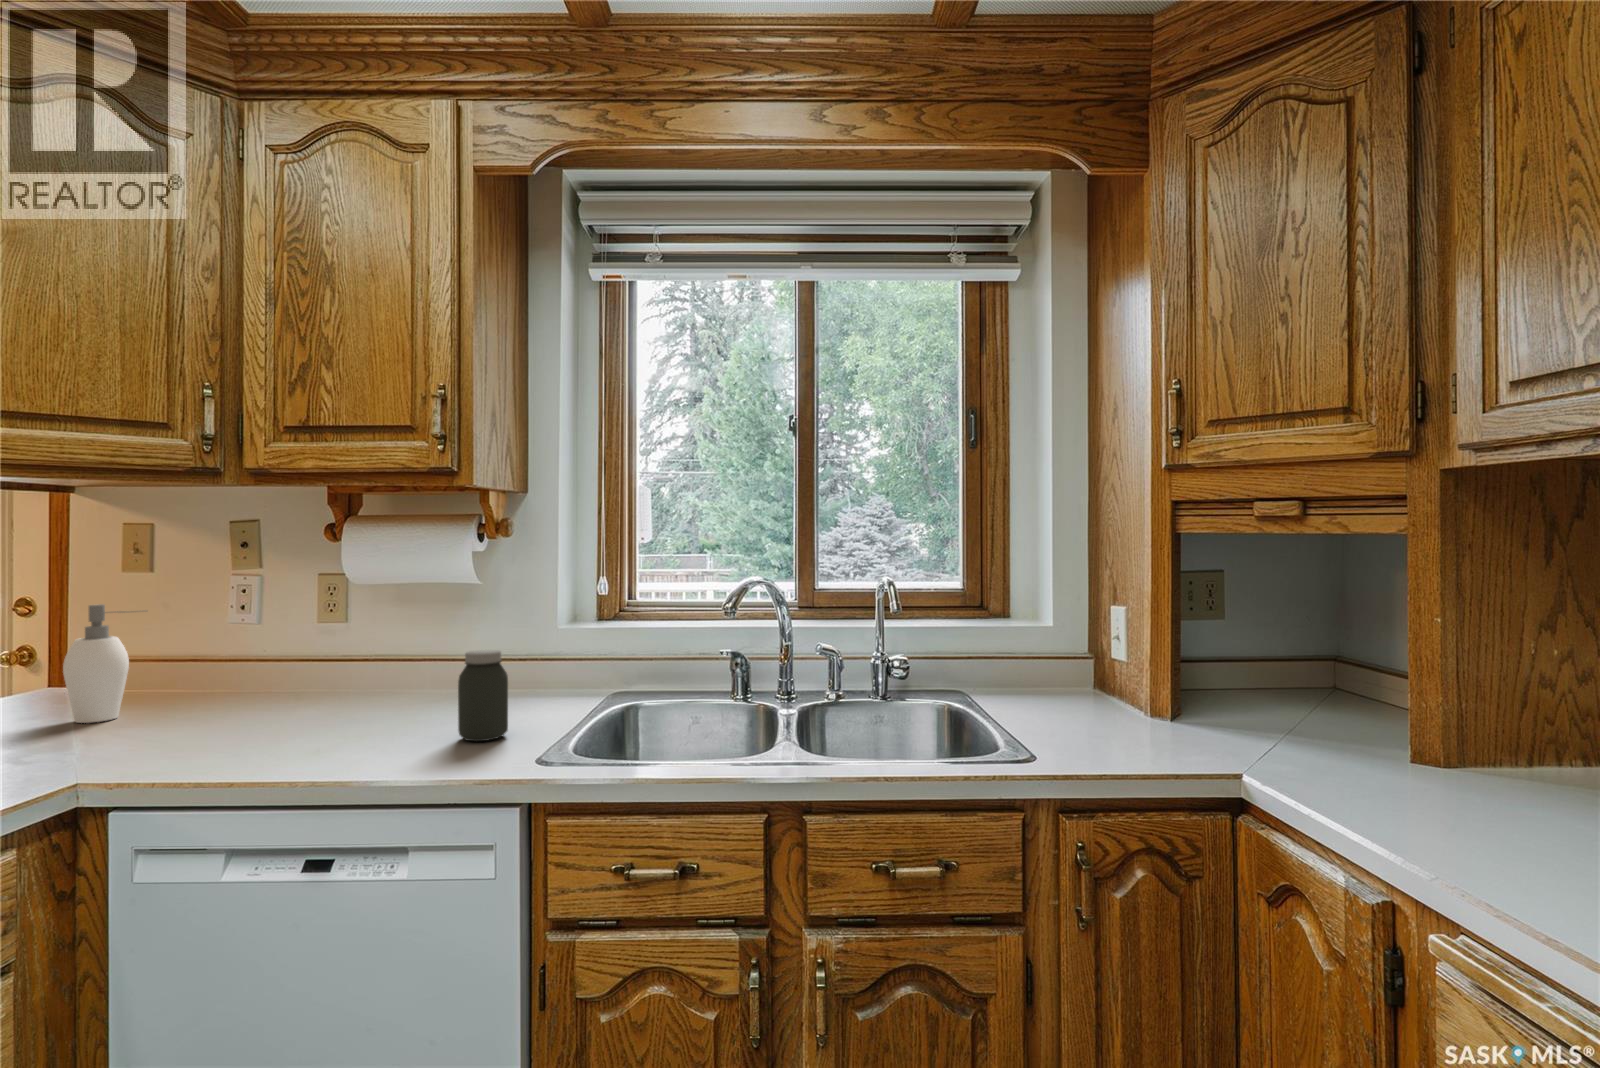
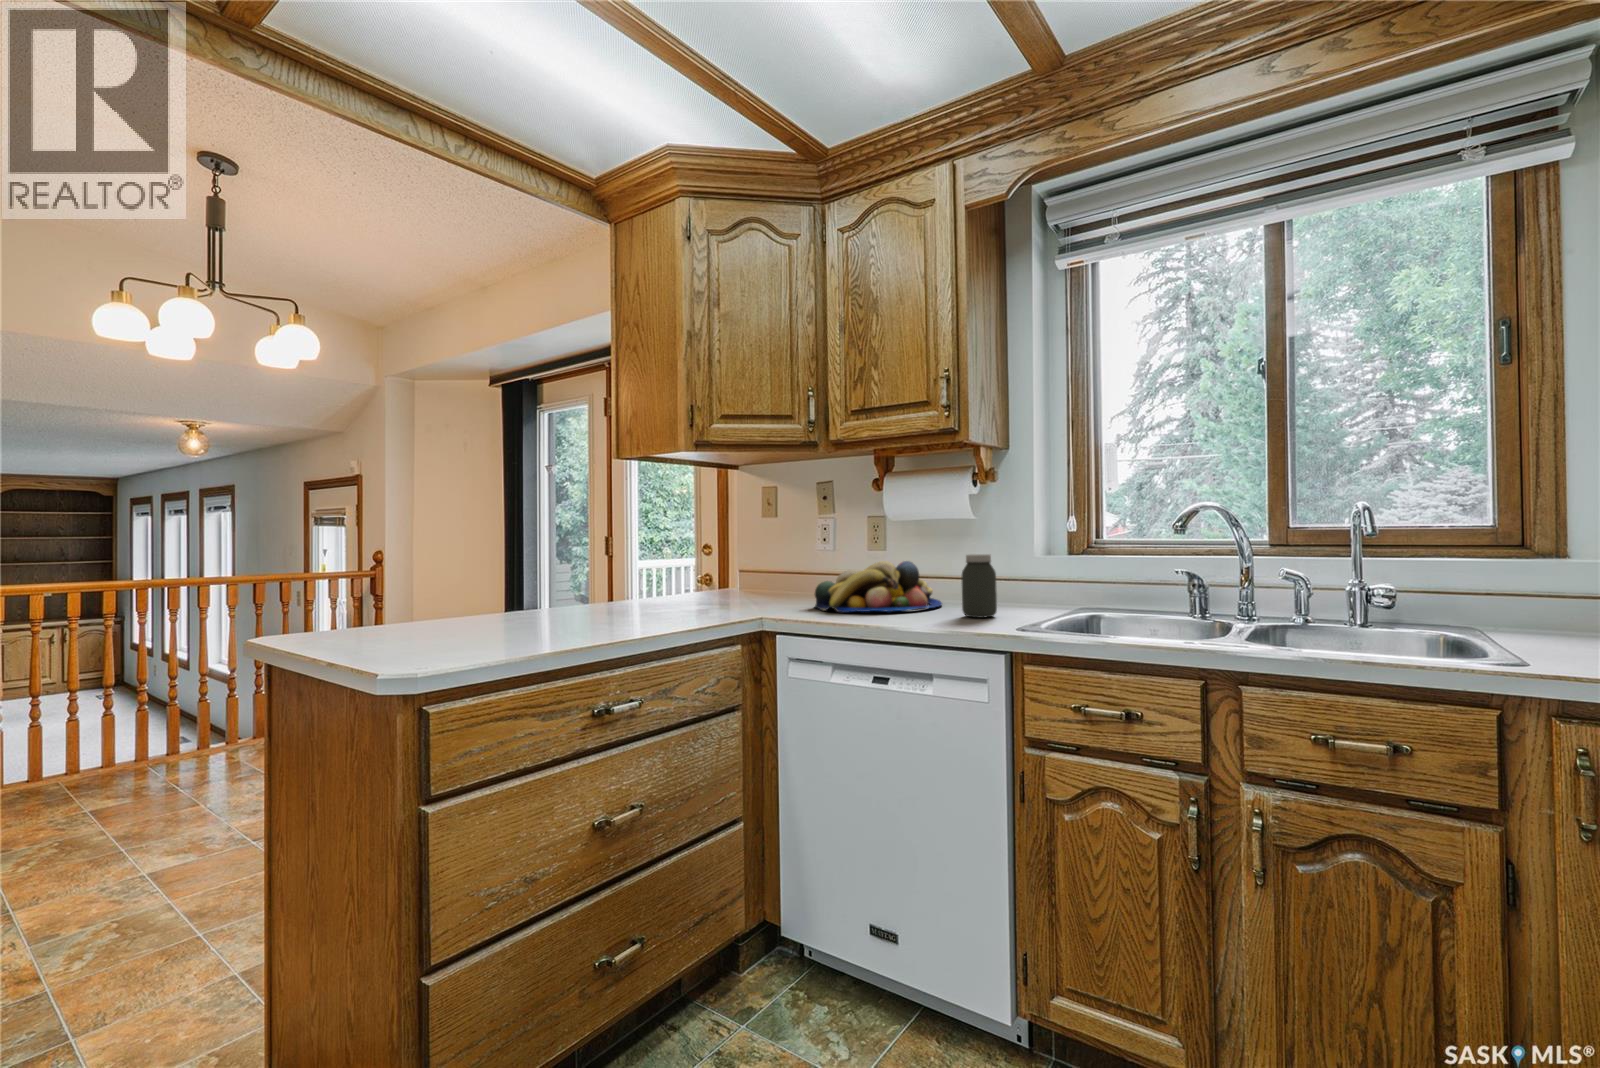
soap dispenser: present [63,604,129,723] -> none [745,530,783,599]
fruit bowl: none [201,653,427,749] -> present [814,561,942,612]

